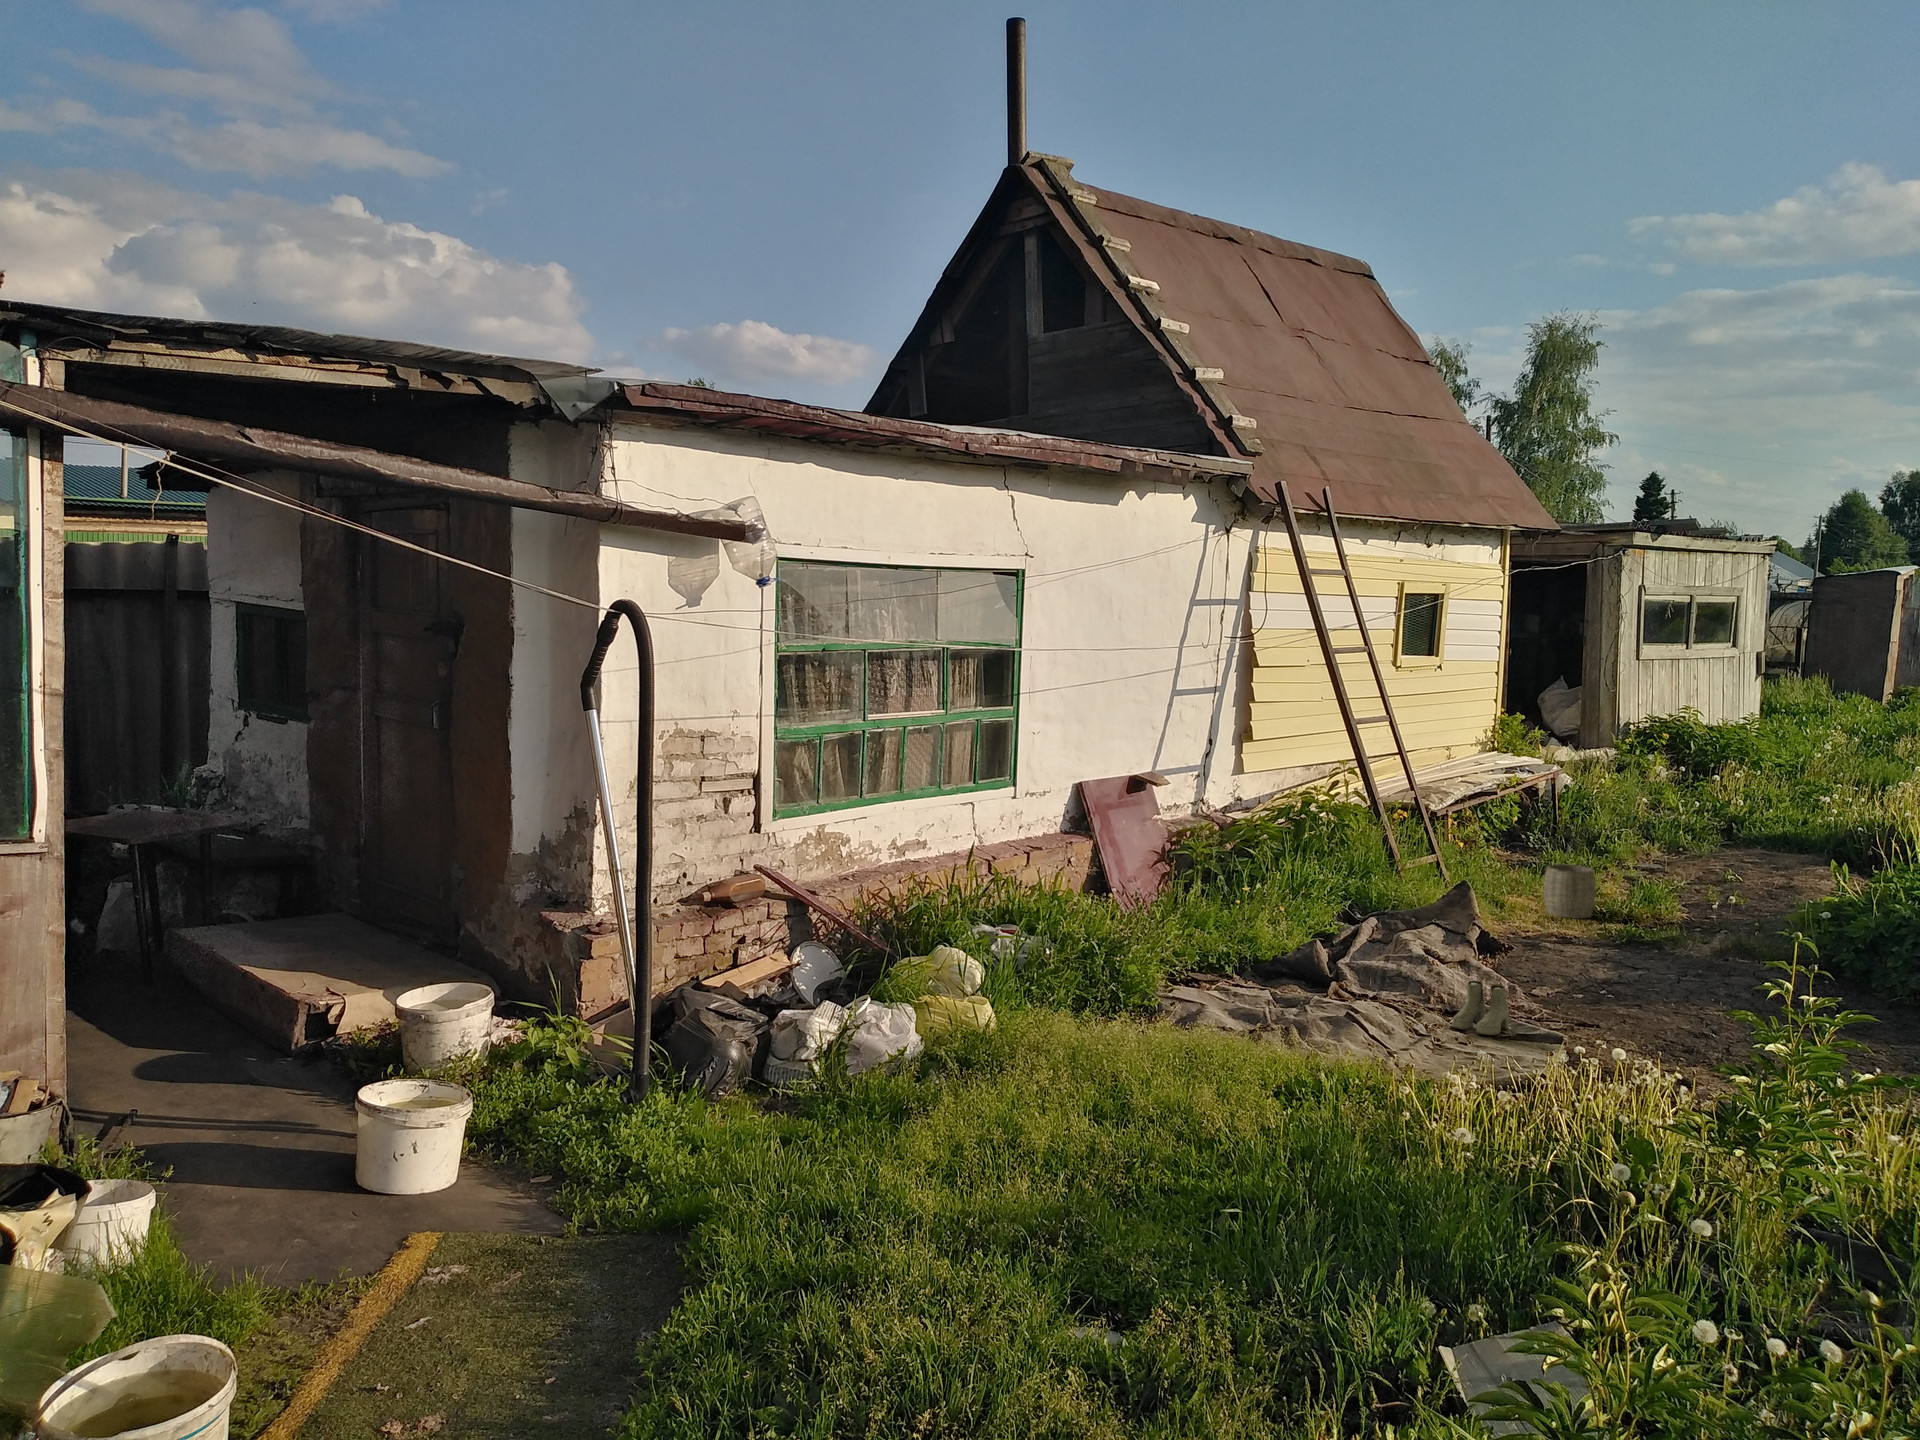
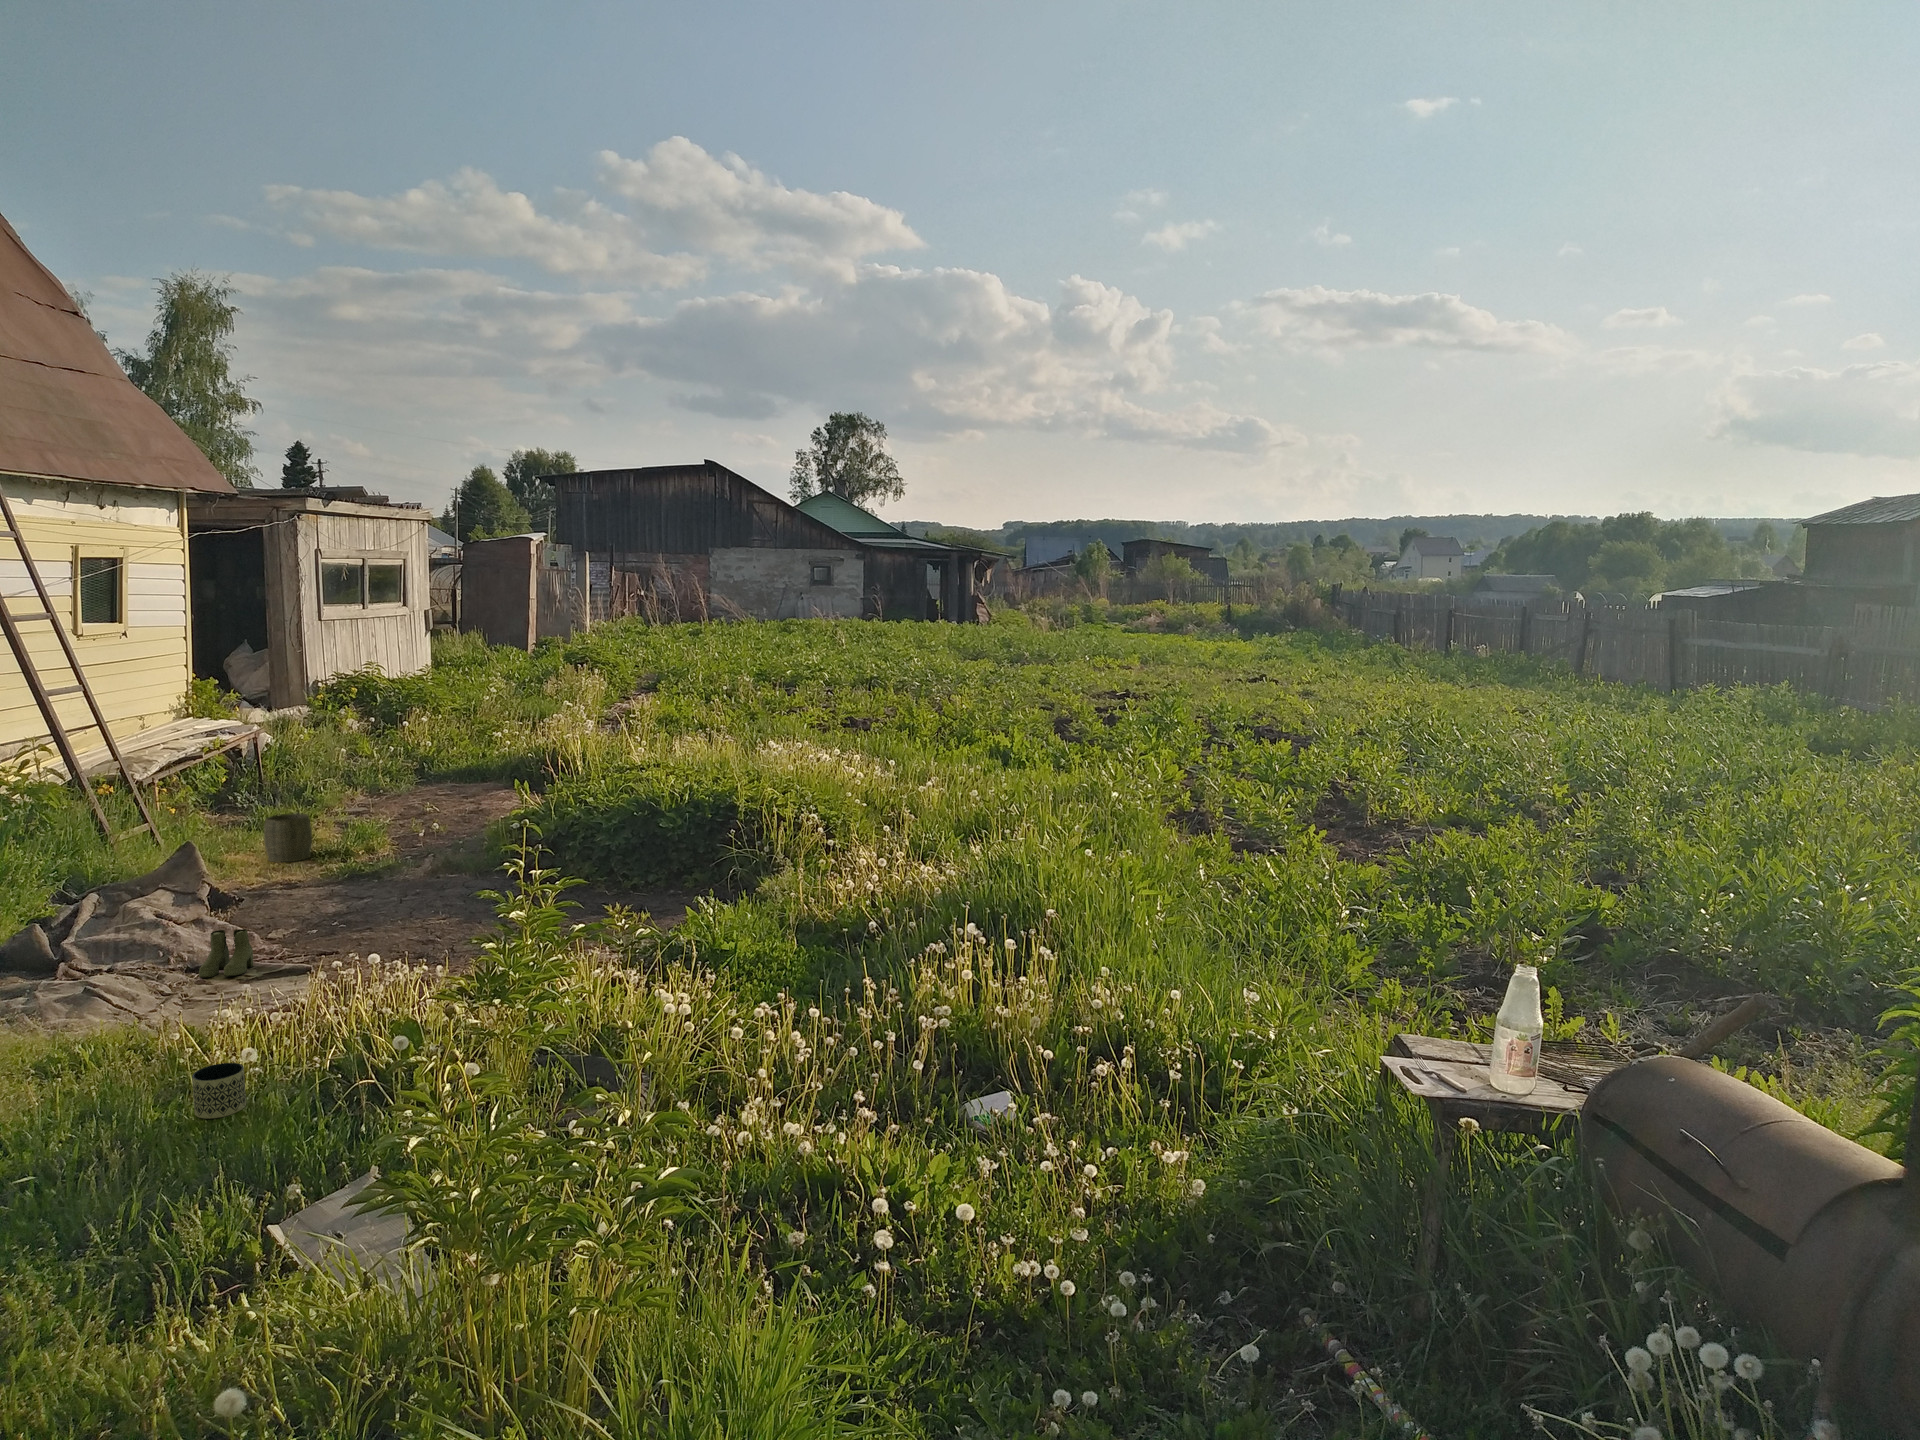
planter: none [1404,1145,1460,1212] -> present [192,1063,246,1119]

